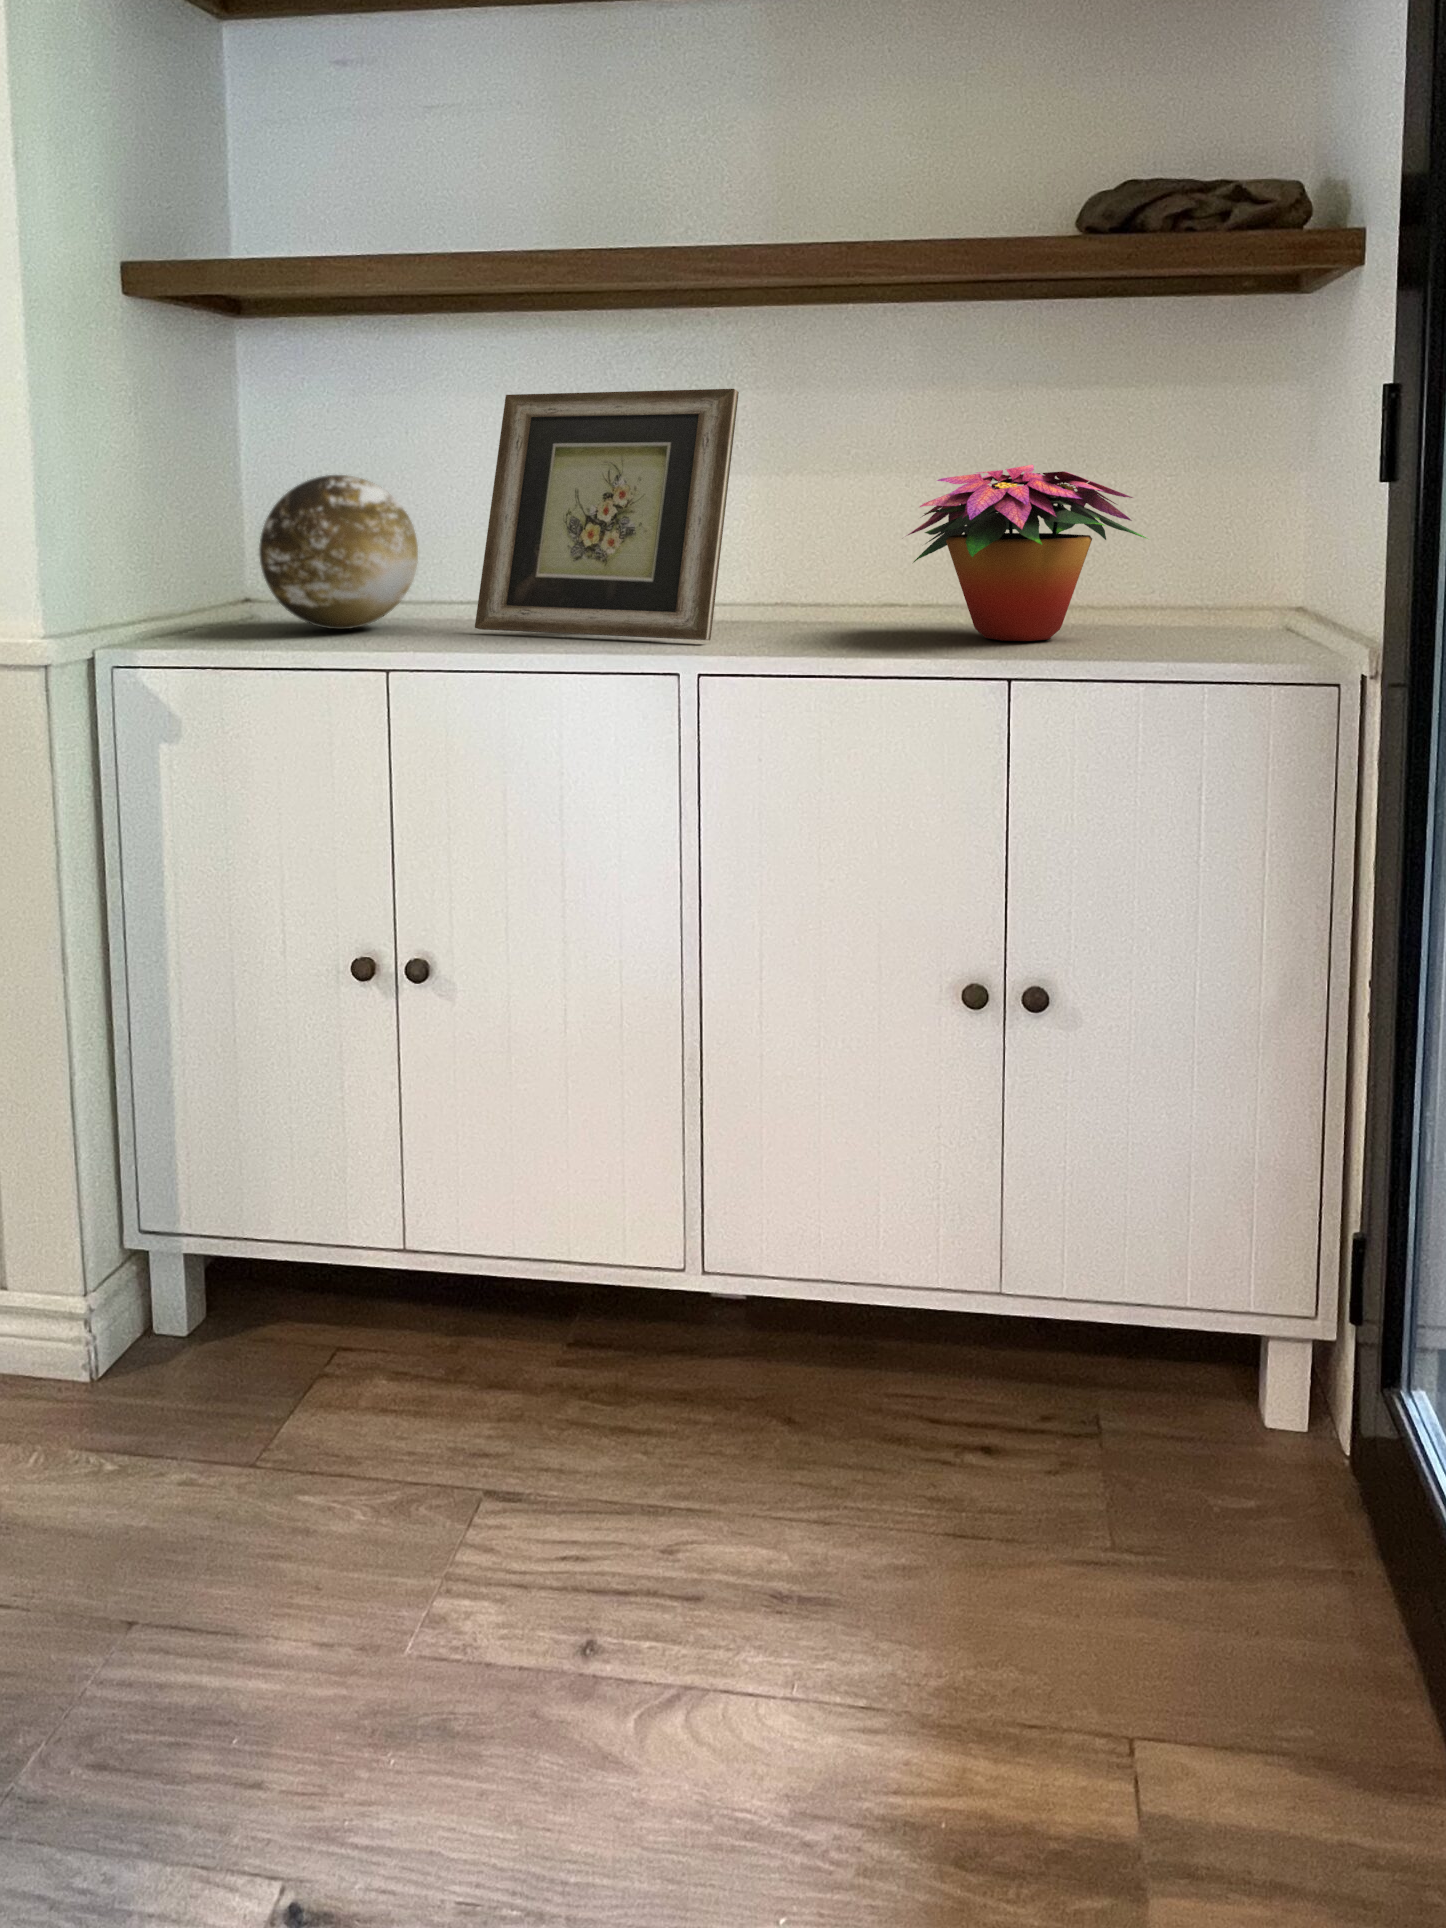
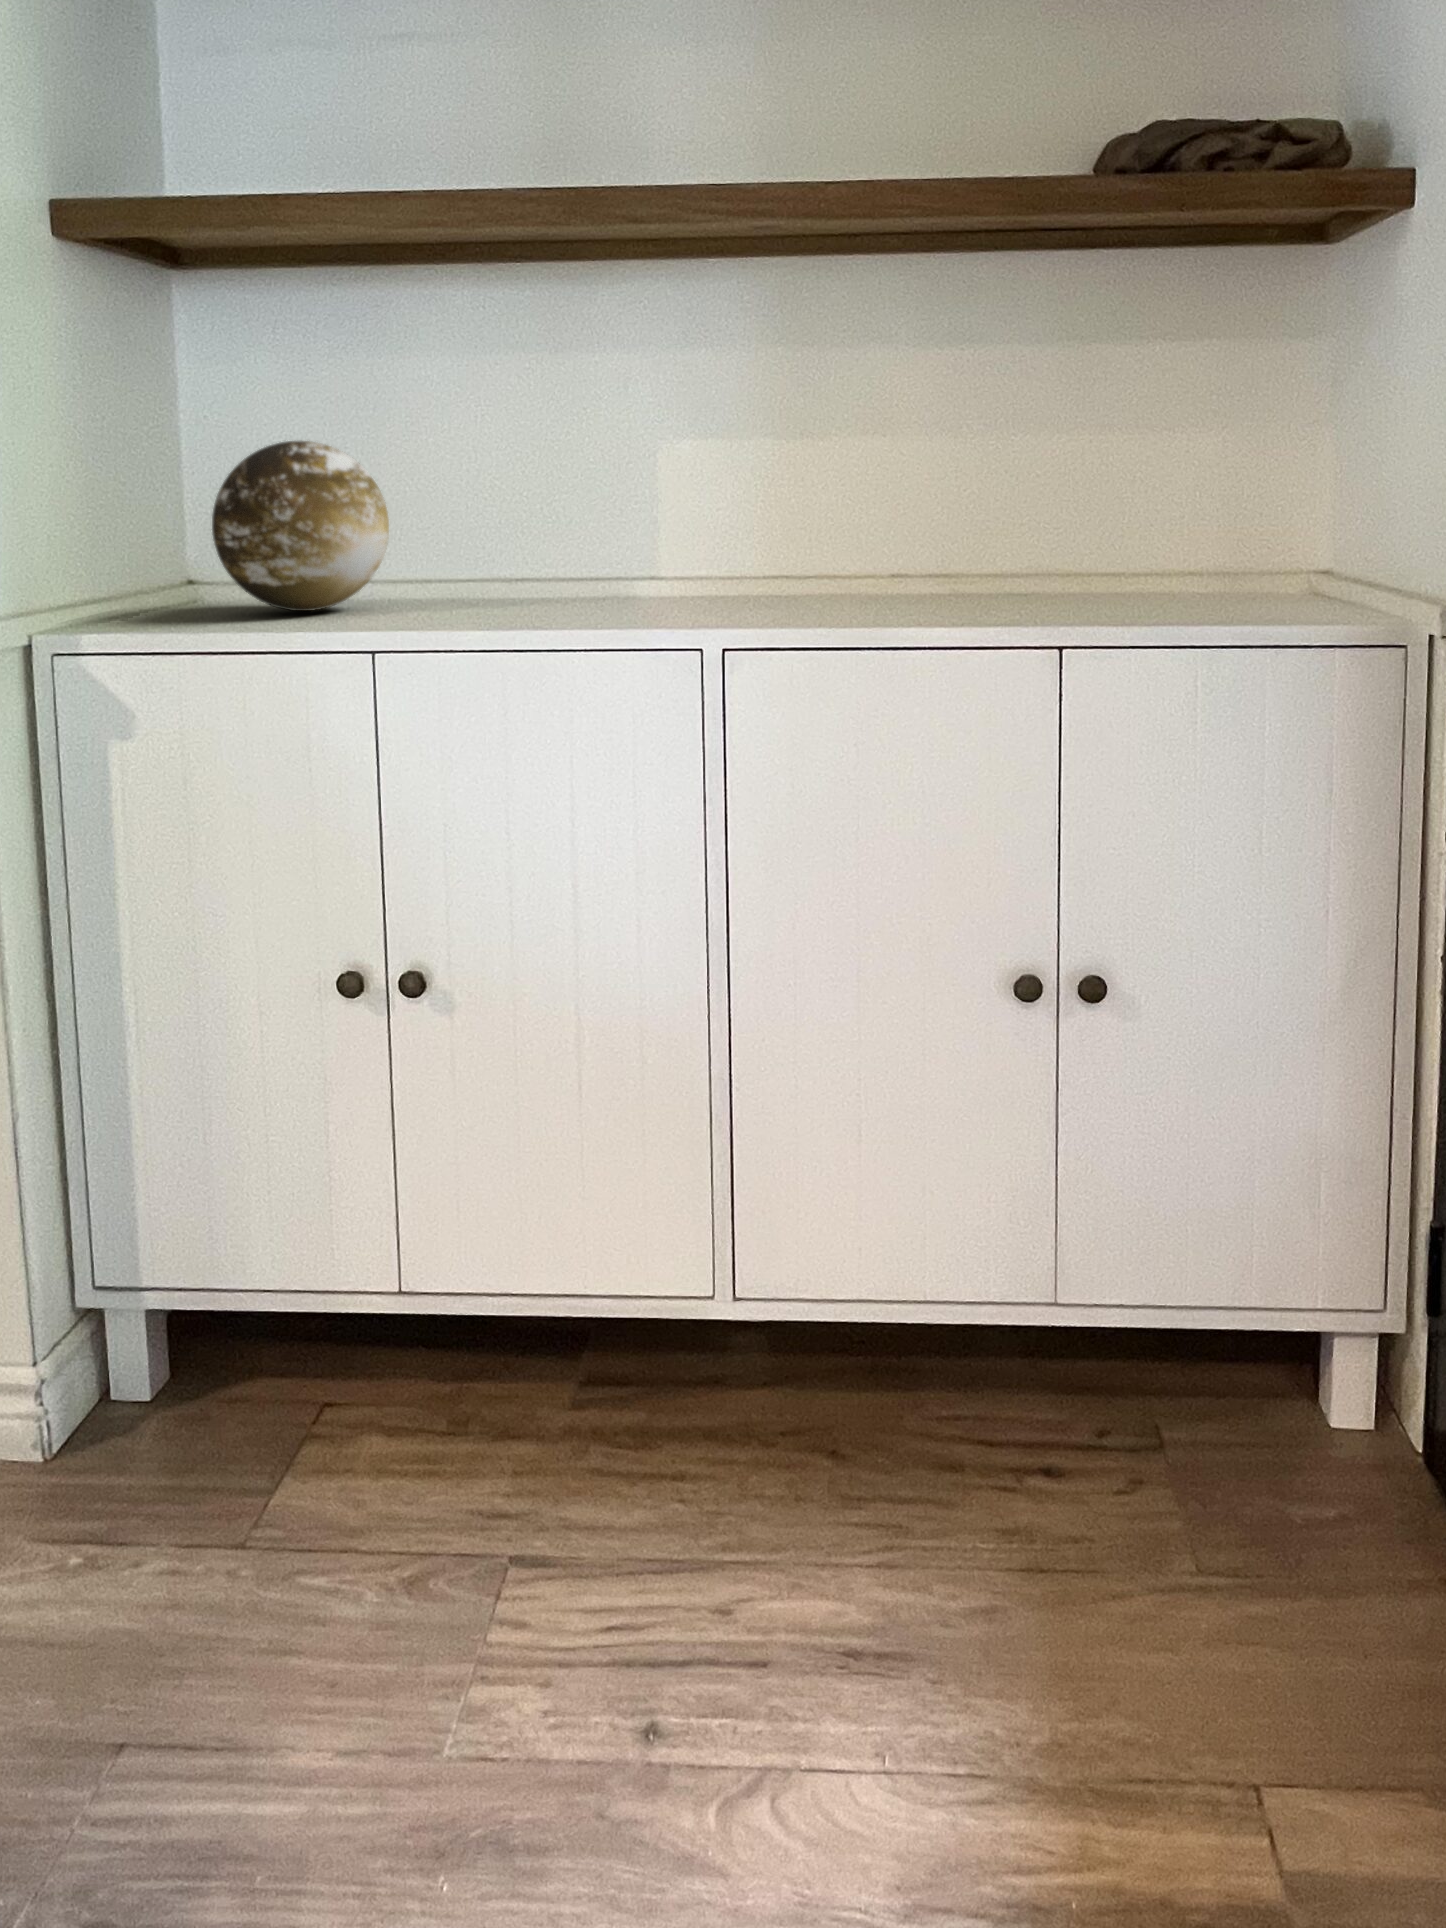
picture frame: present [475,389,739,640] -> none [457,341,746,614]
flower arrangement: present [908,465,1148,641] -> none [910,420,1195,608]

